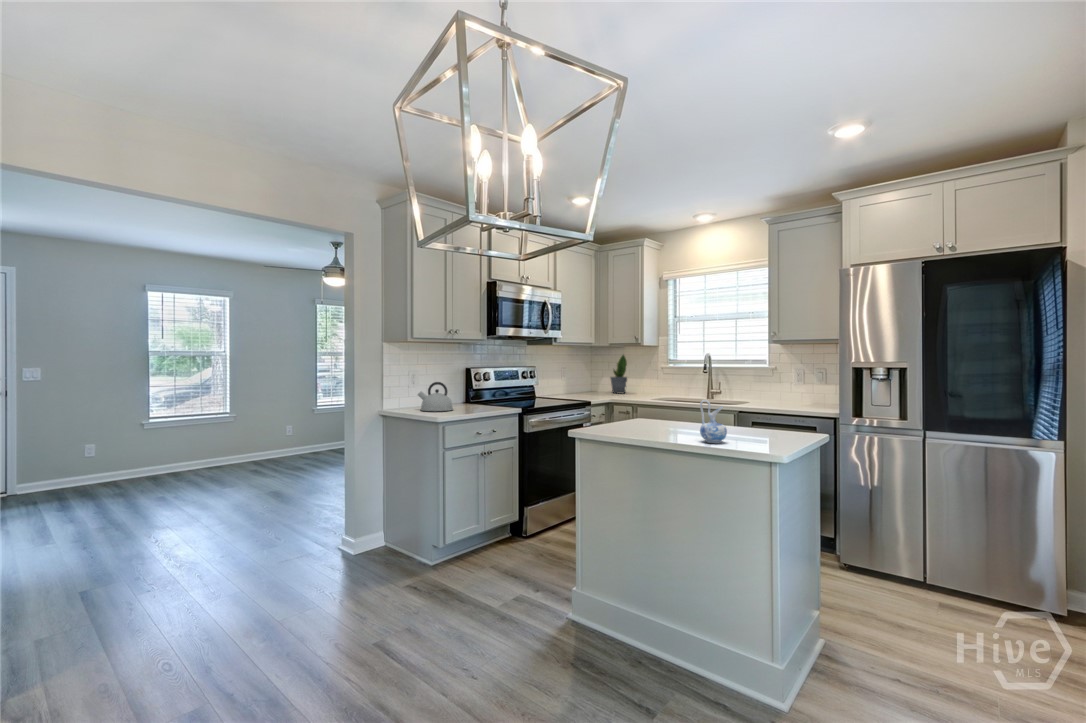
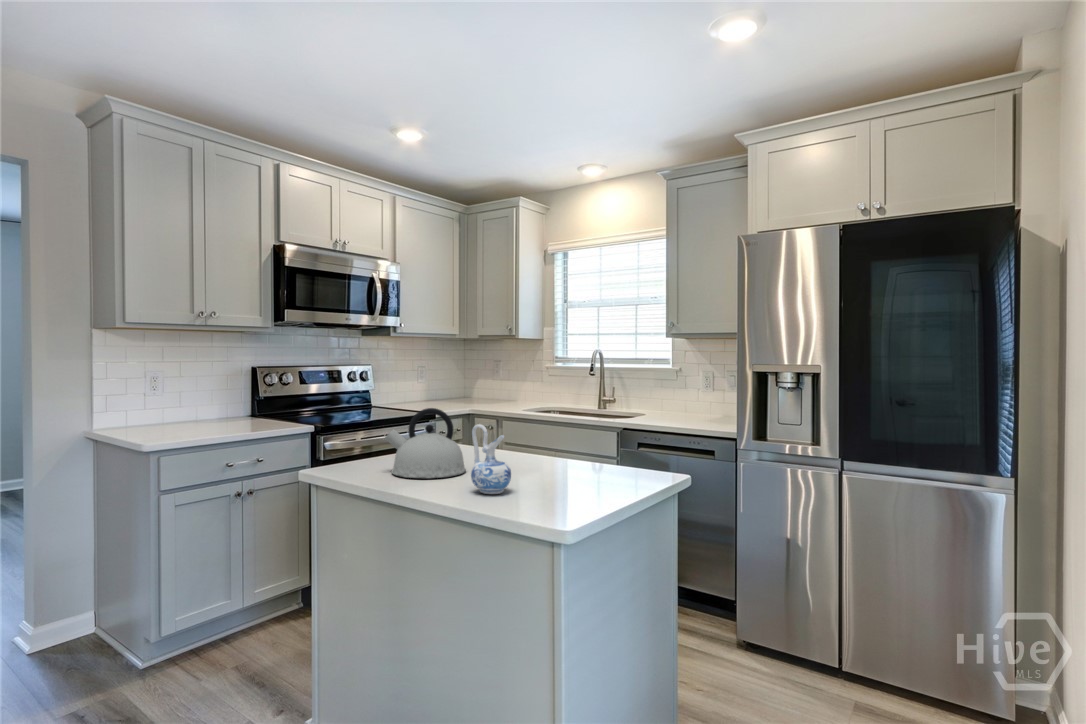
potted plant: present [611,355,627,394] -> none [482,350,506,403]
kettle: present [418,382,453,411] -> present [385,408,466,478]

